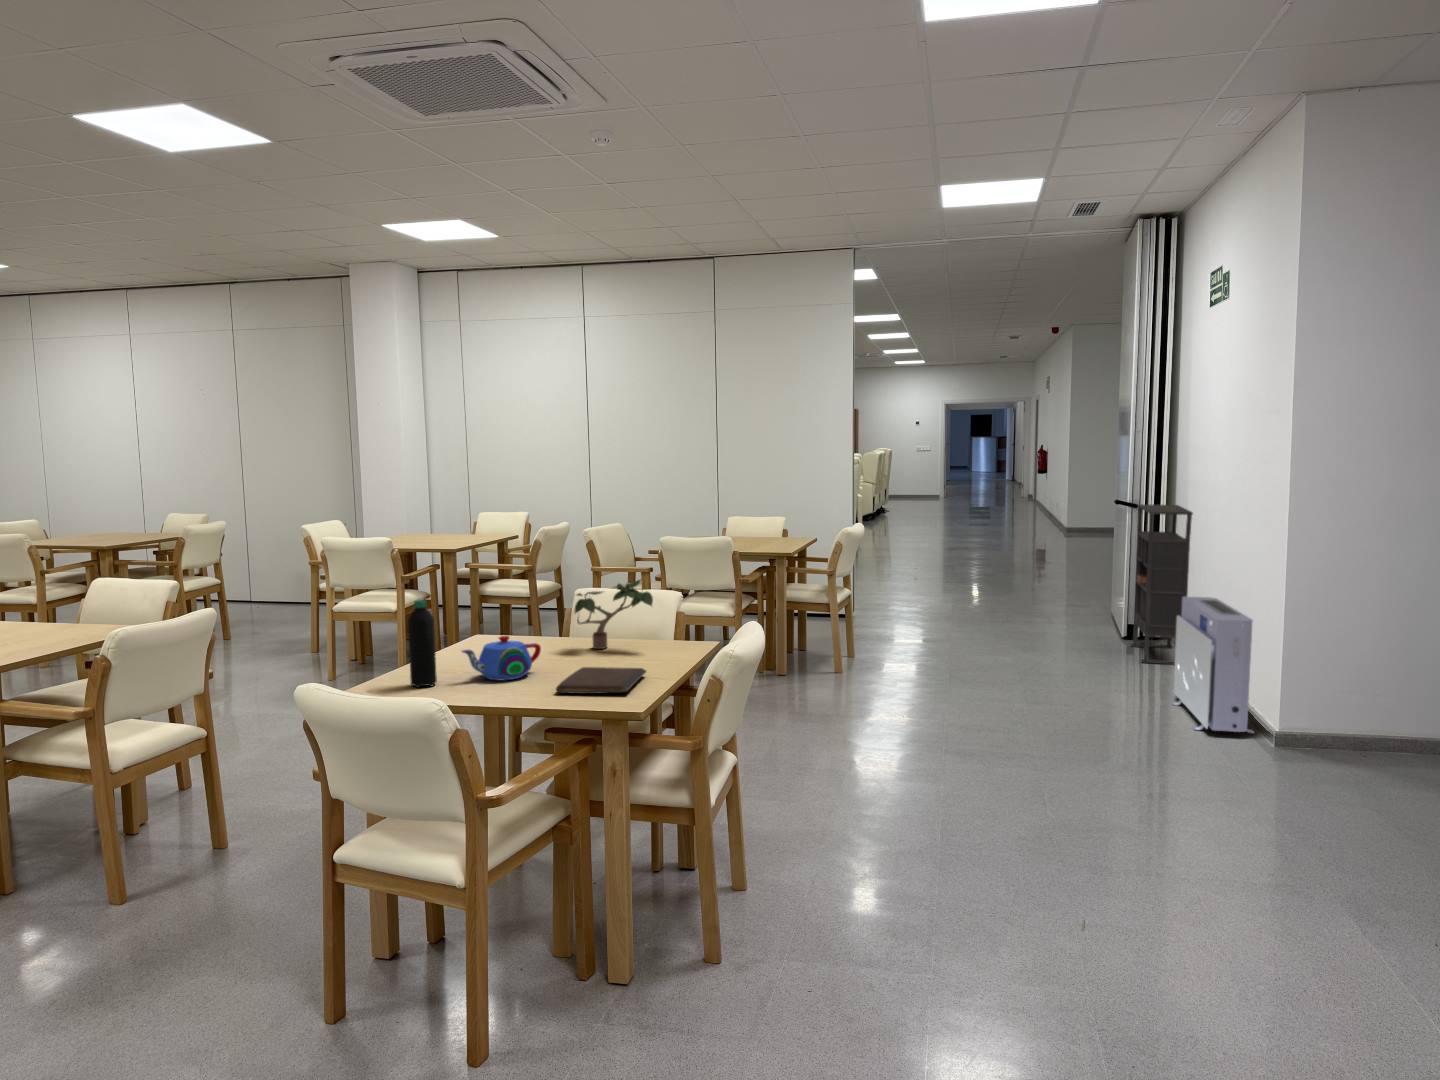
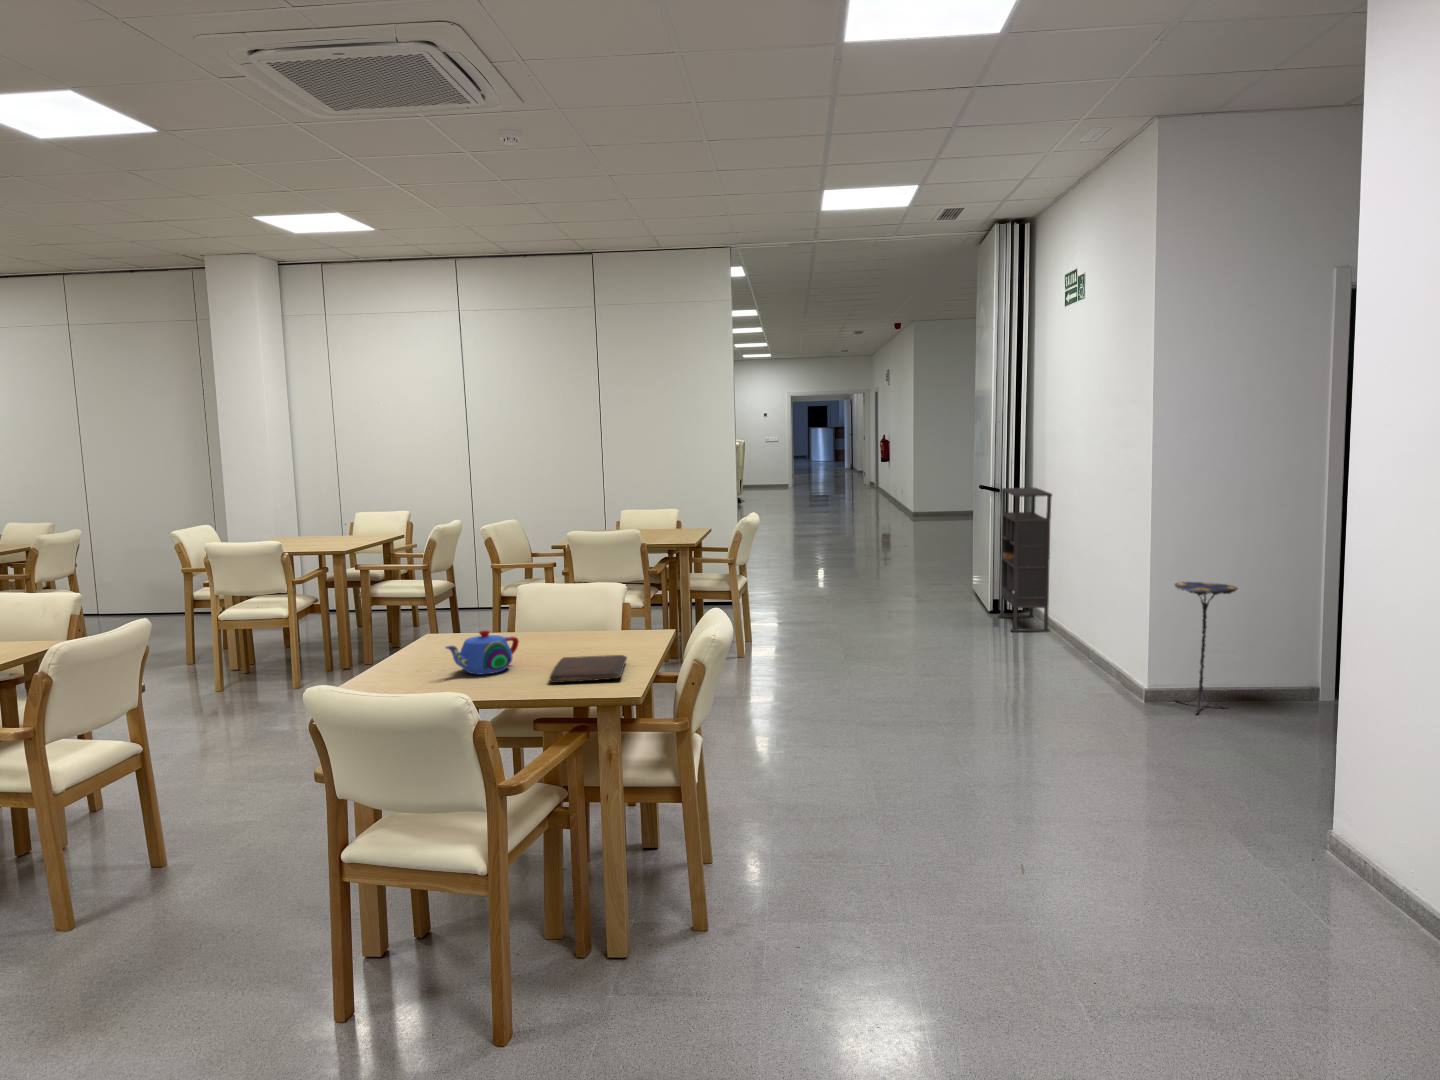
potted plant: present [574,580,653,649] -> none [528,567,629,640]
air purifier: present [1173,597,1254,733] -> none [1046,570,1121,689]
water bottle: present [408,600,437,688] -> none [391,598,421,686]
side table: none [1316,616,1396,769] -> present [1175,582,1237,713]

